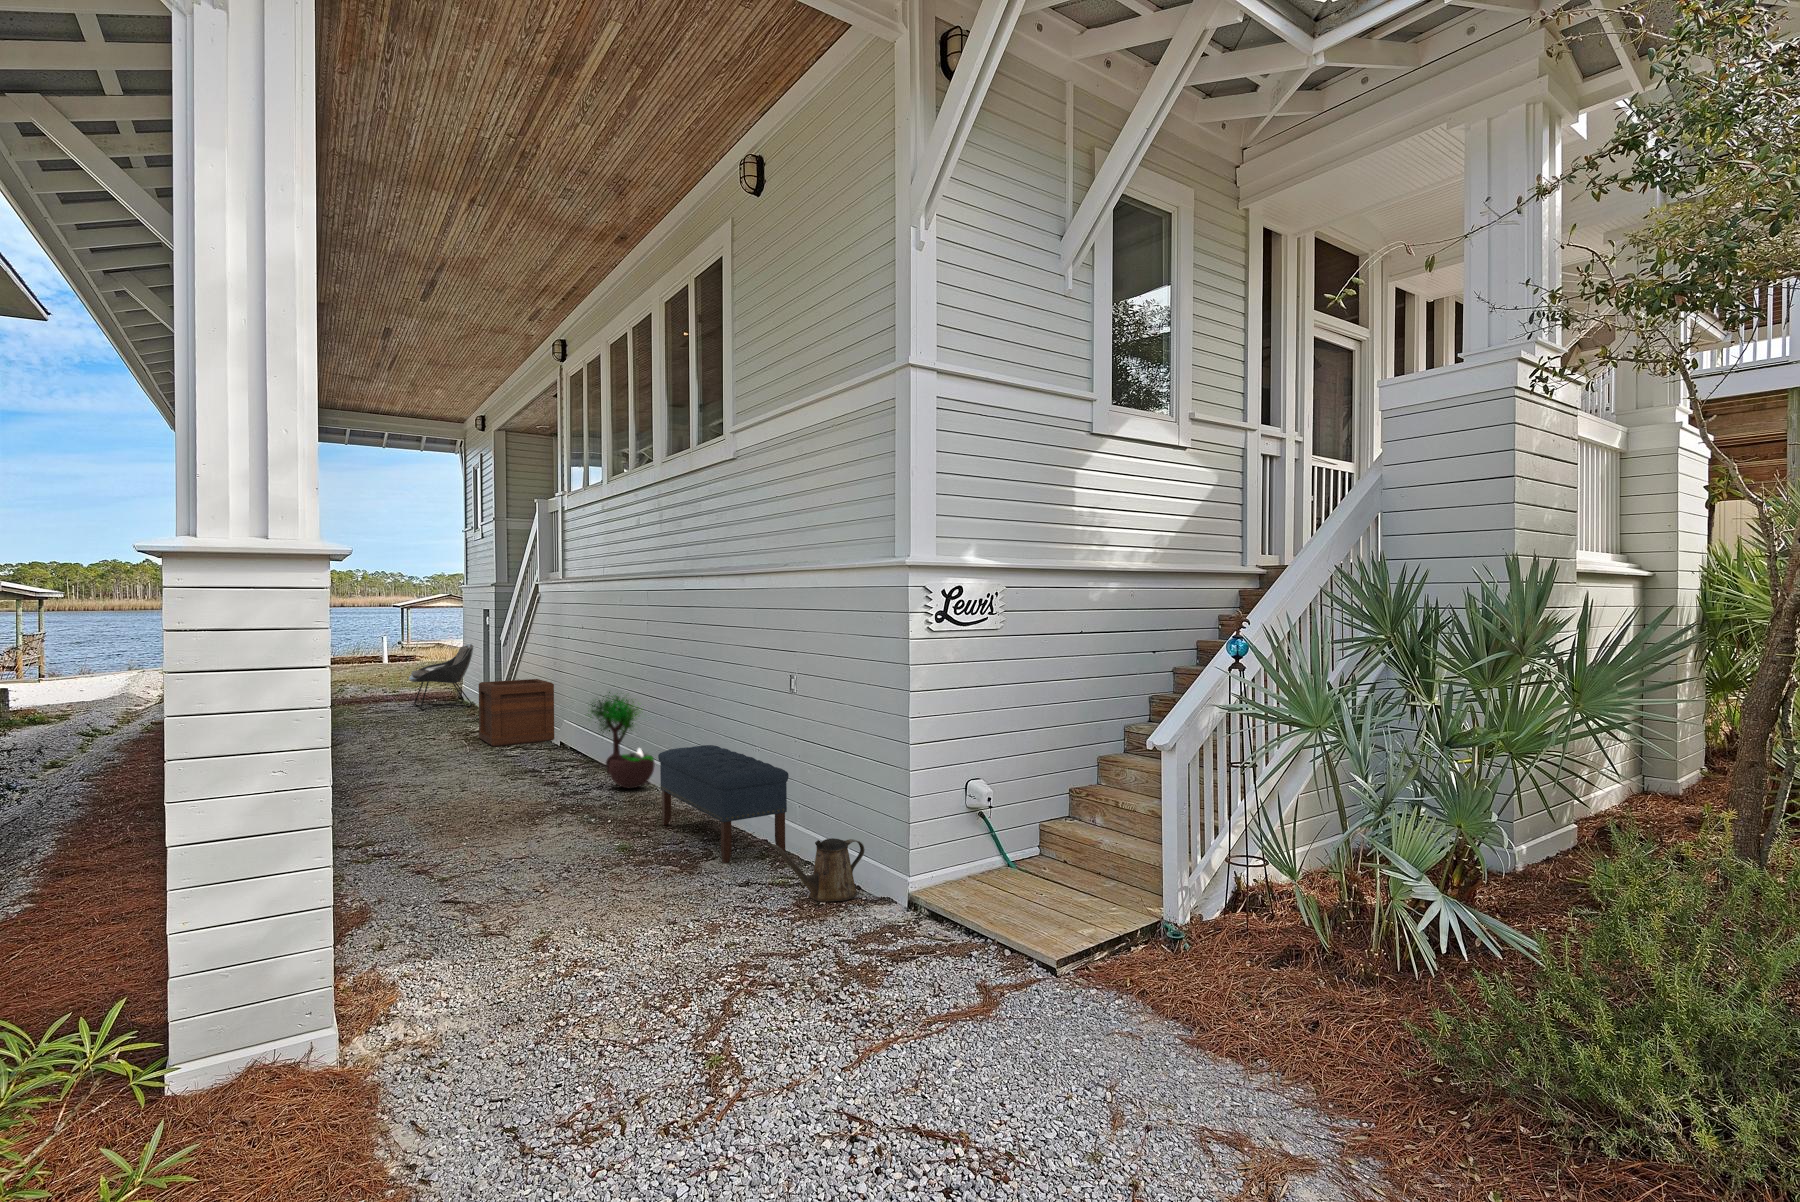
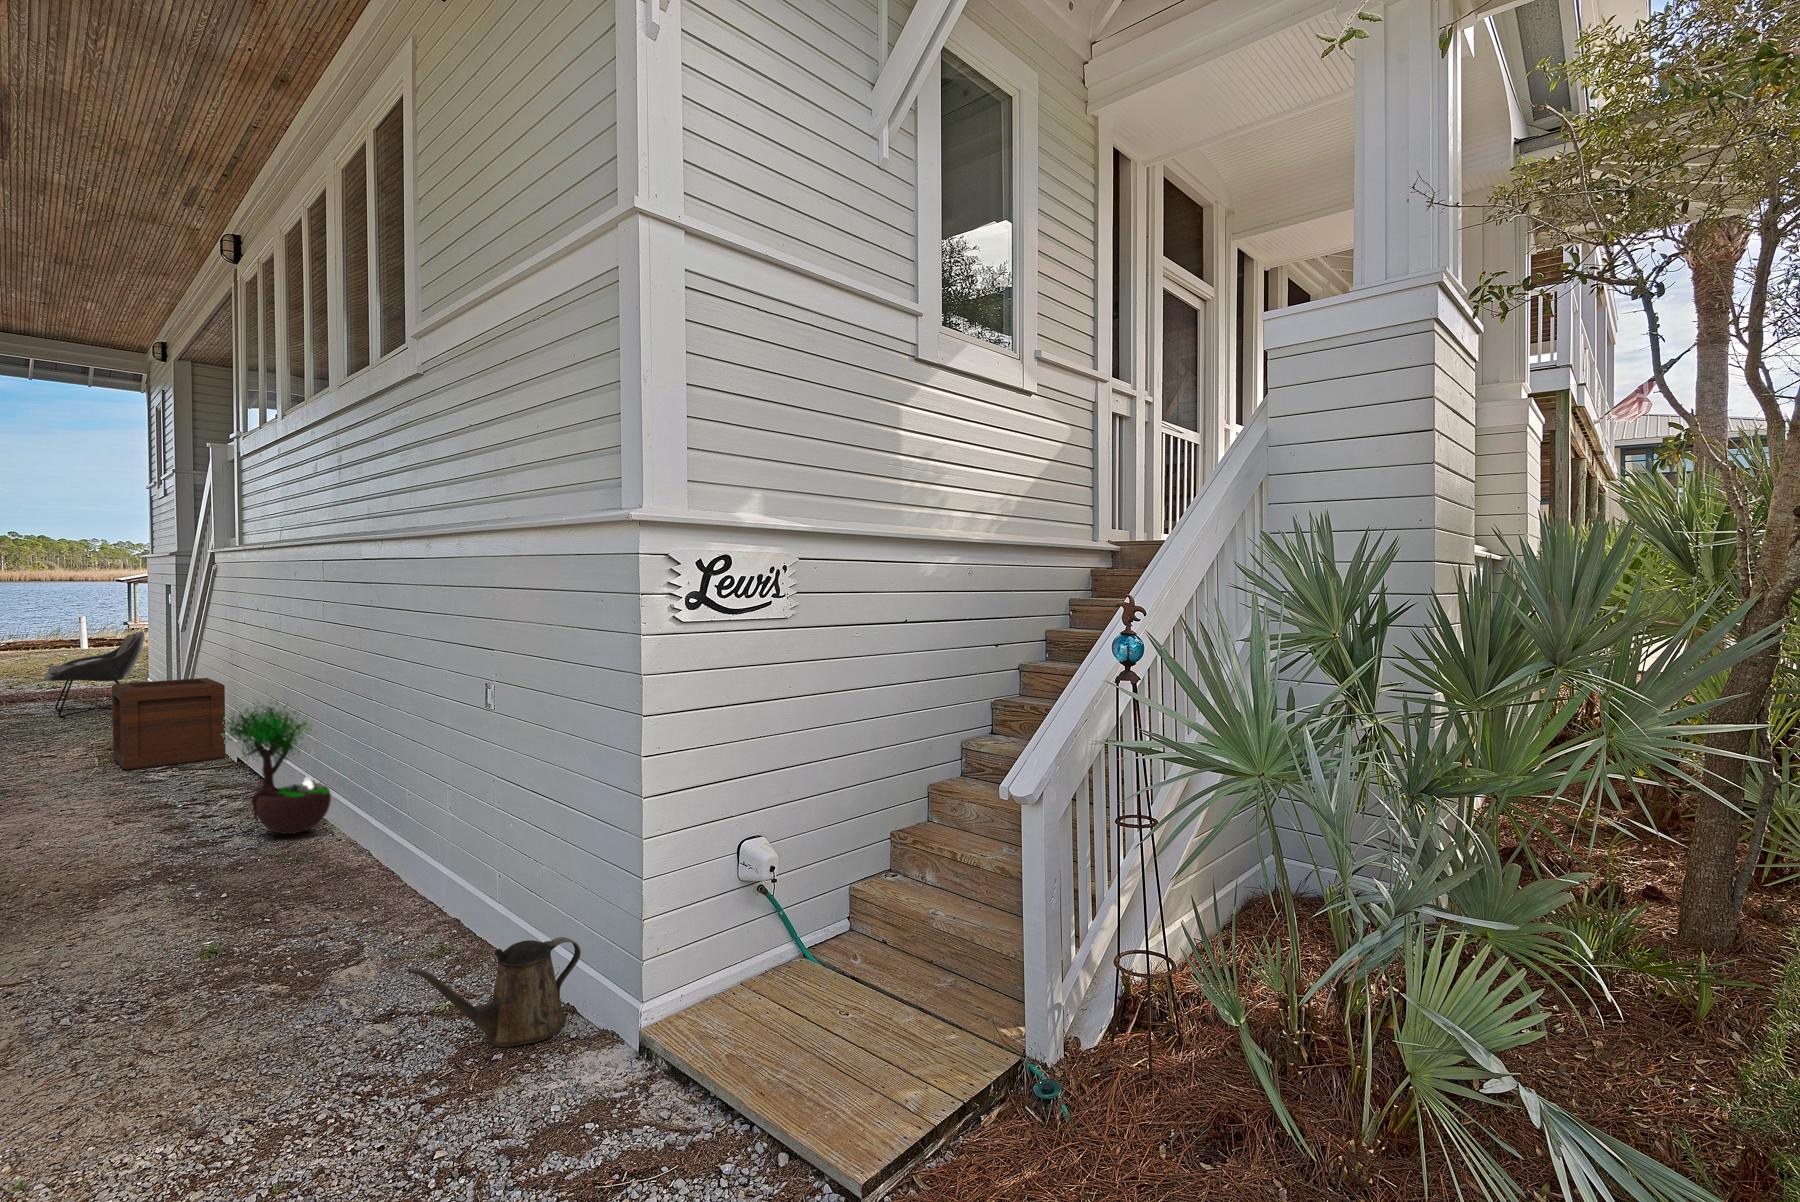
bench: present [658,745,789,863] -> none [300,780,484,972]

